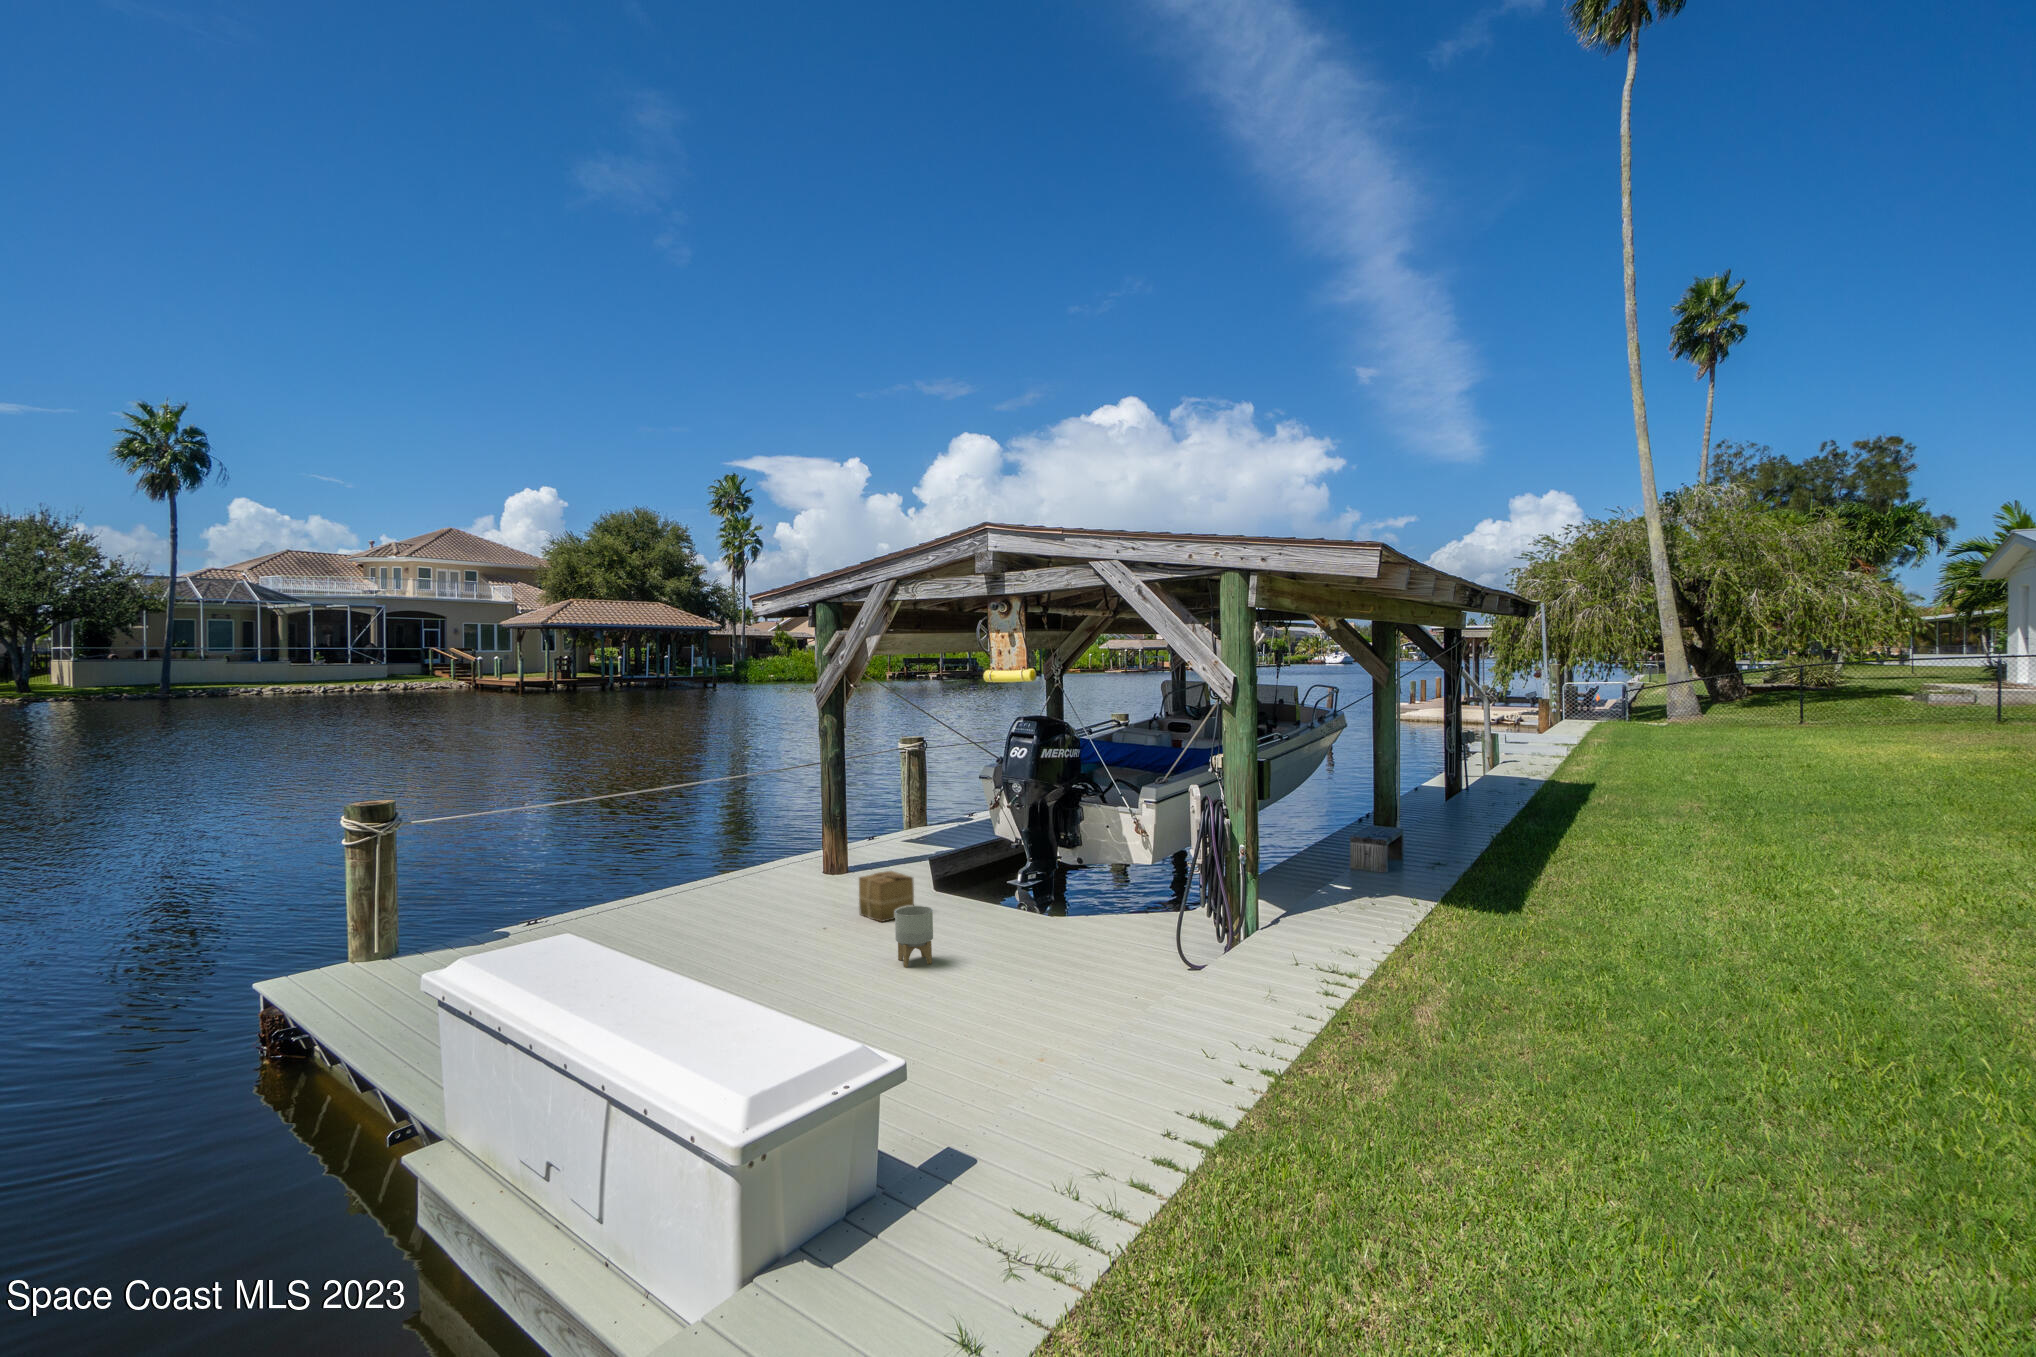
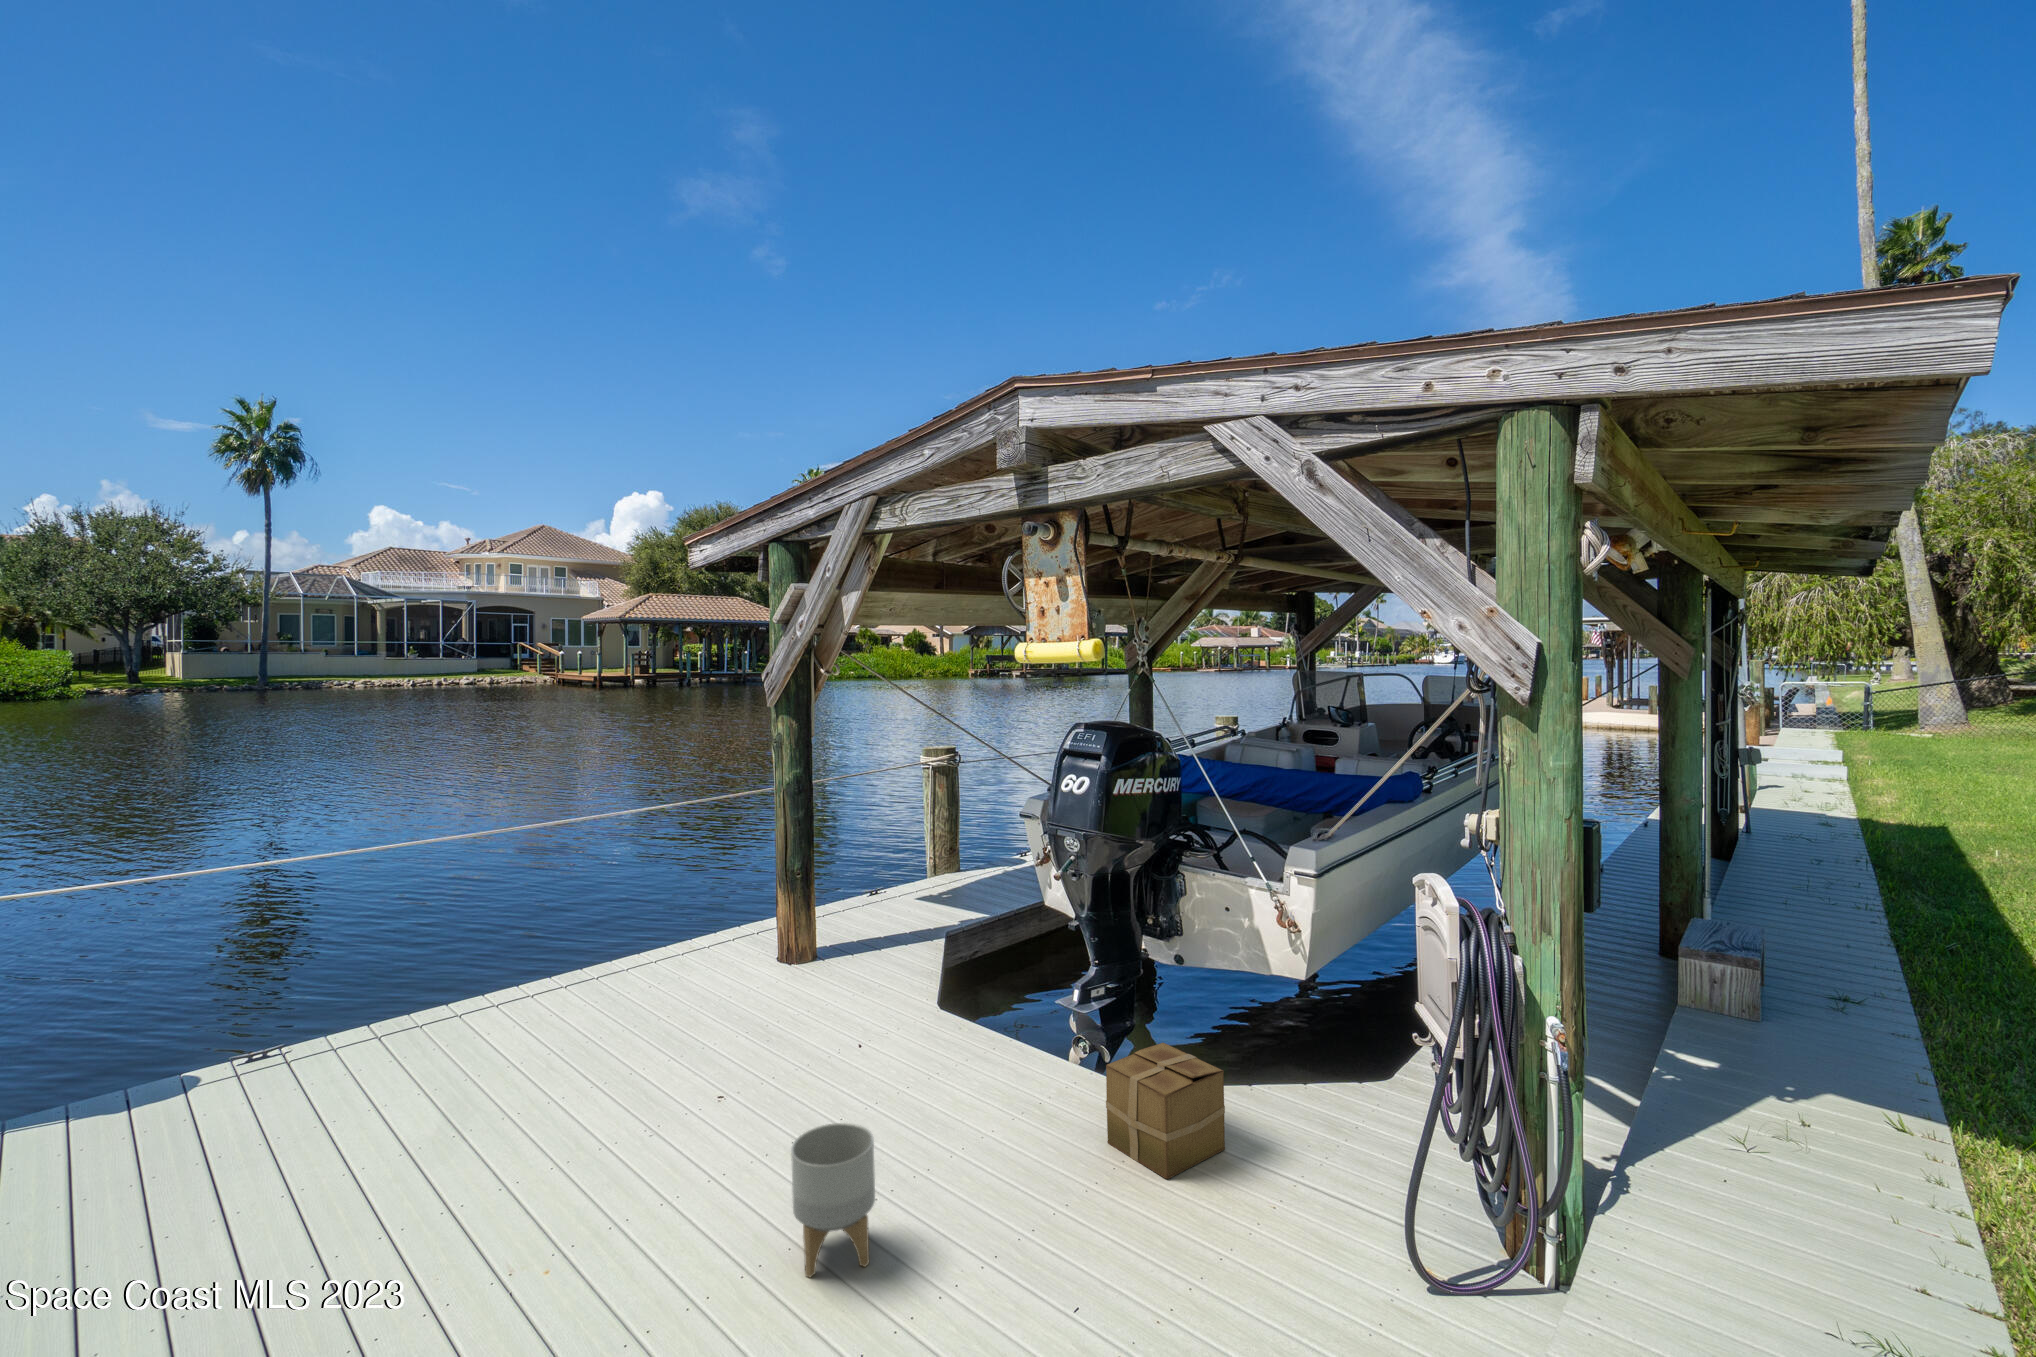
cardboard box: present [859,871,914,922] -> present [1106,1043,1225,1179]

